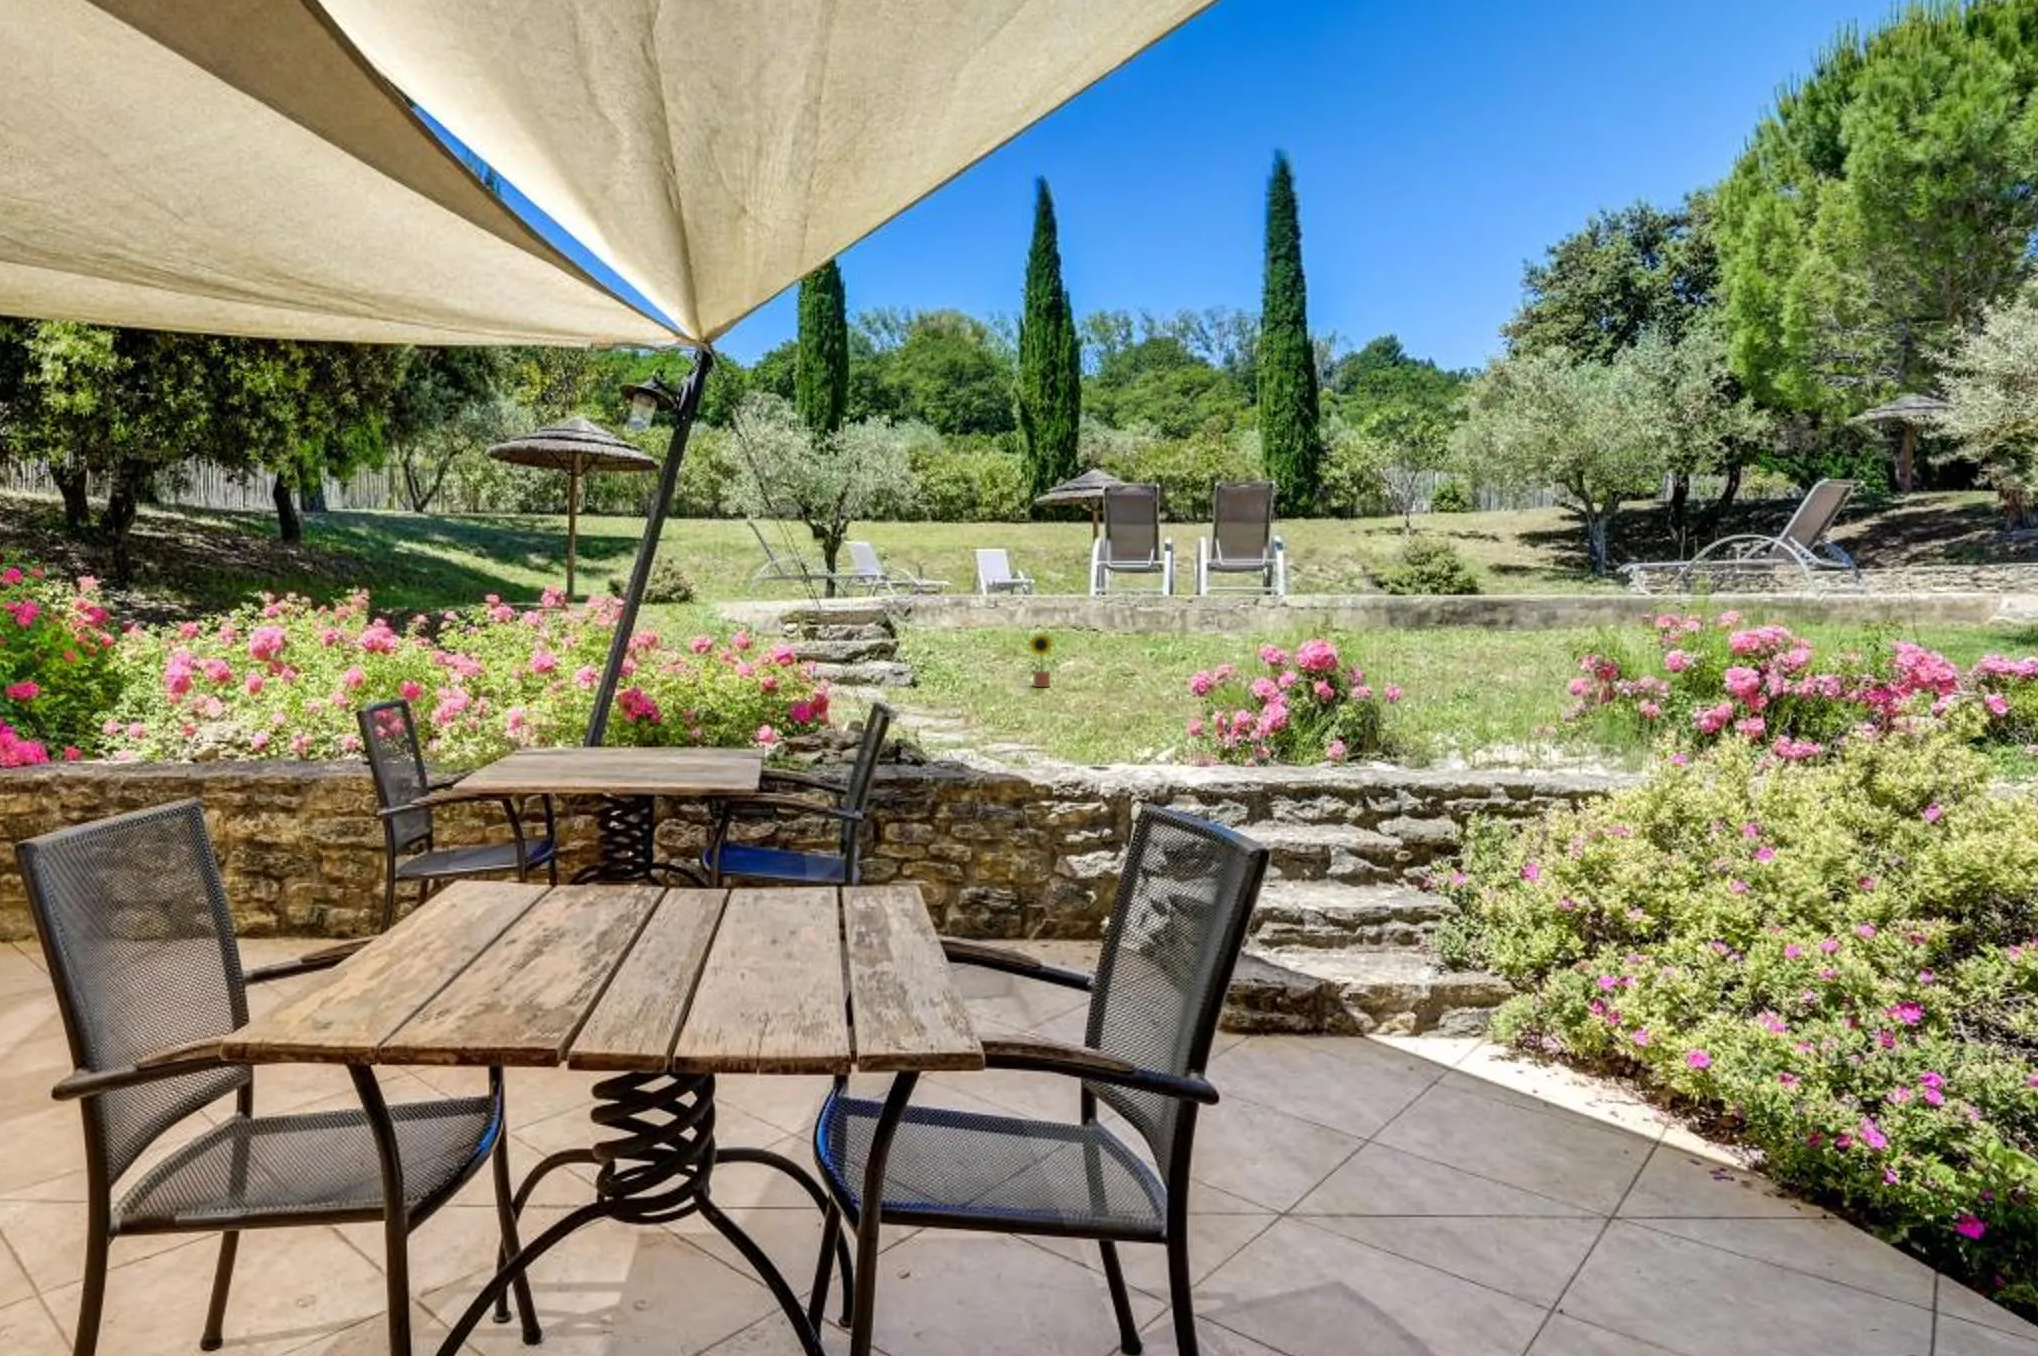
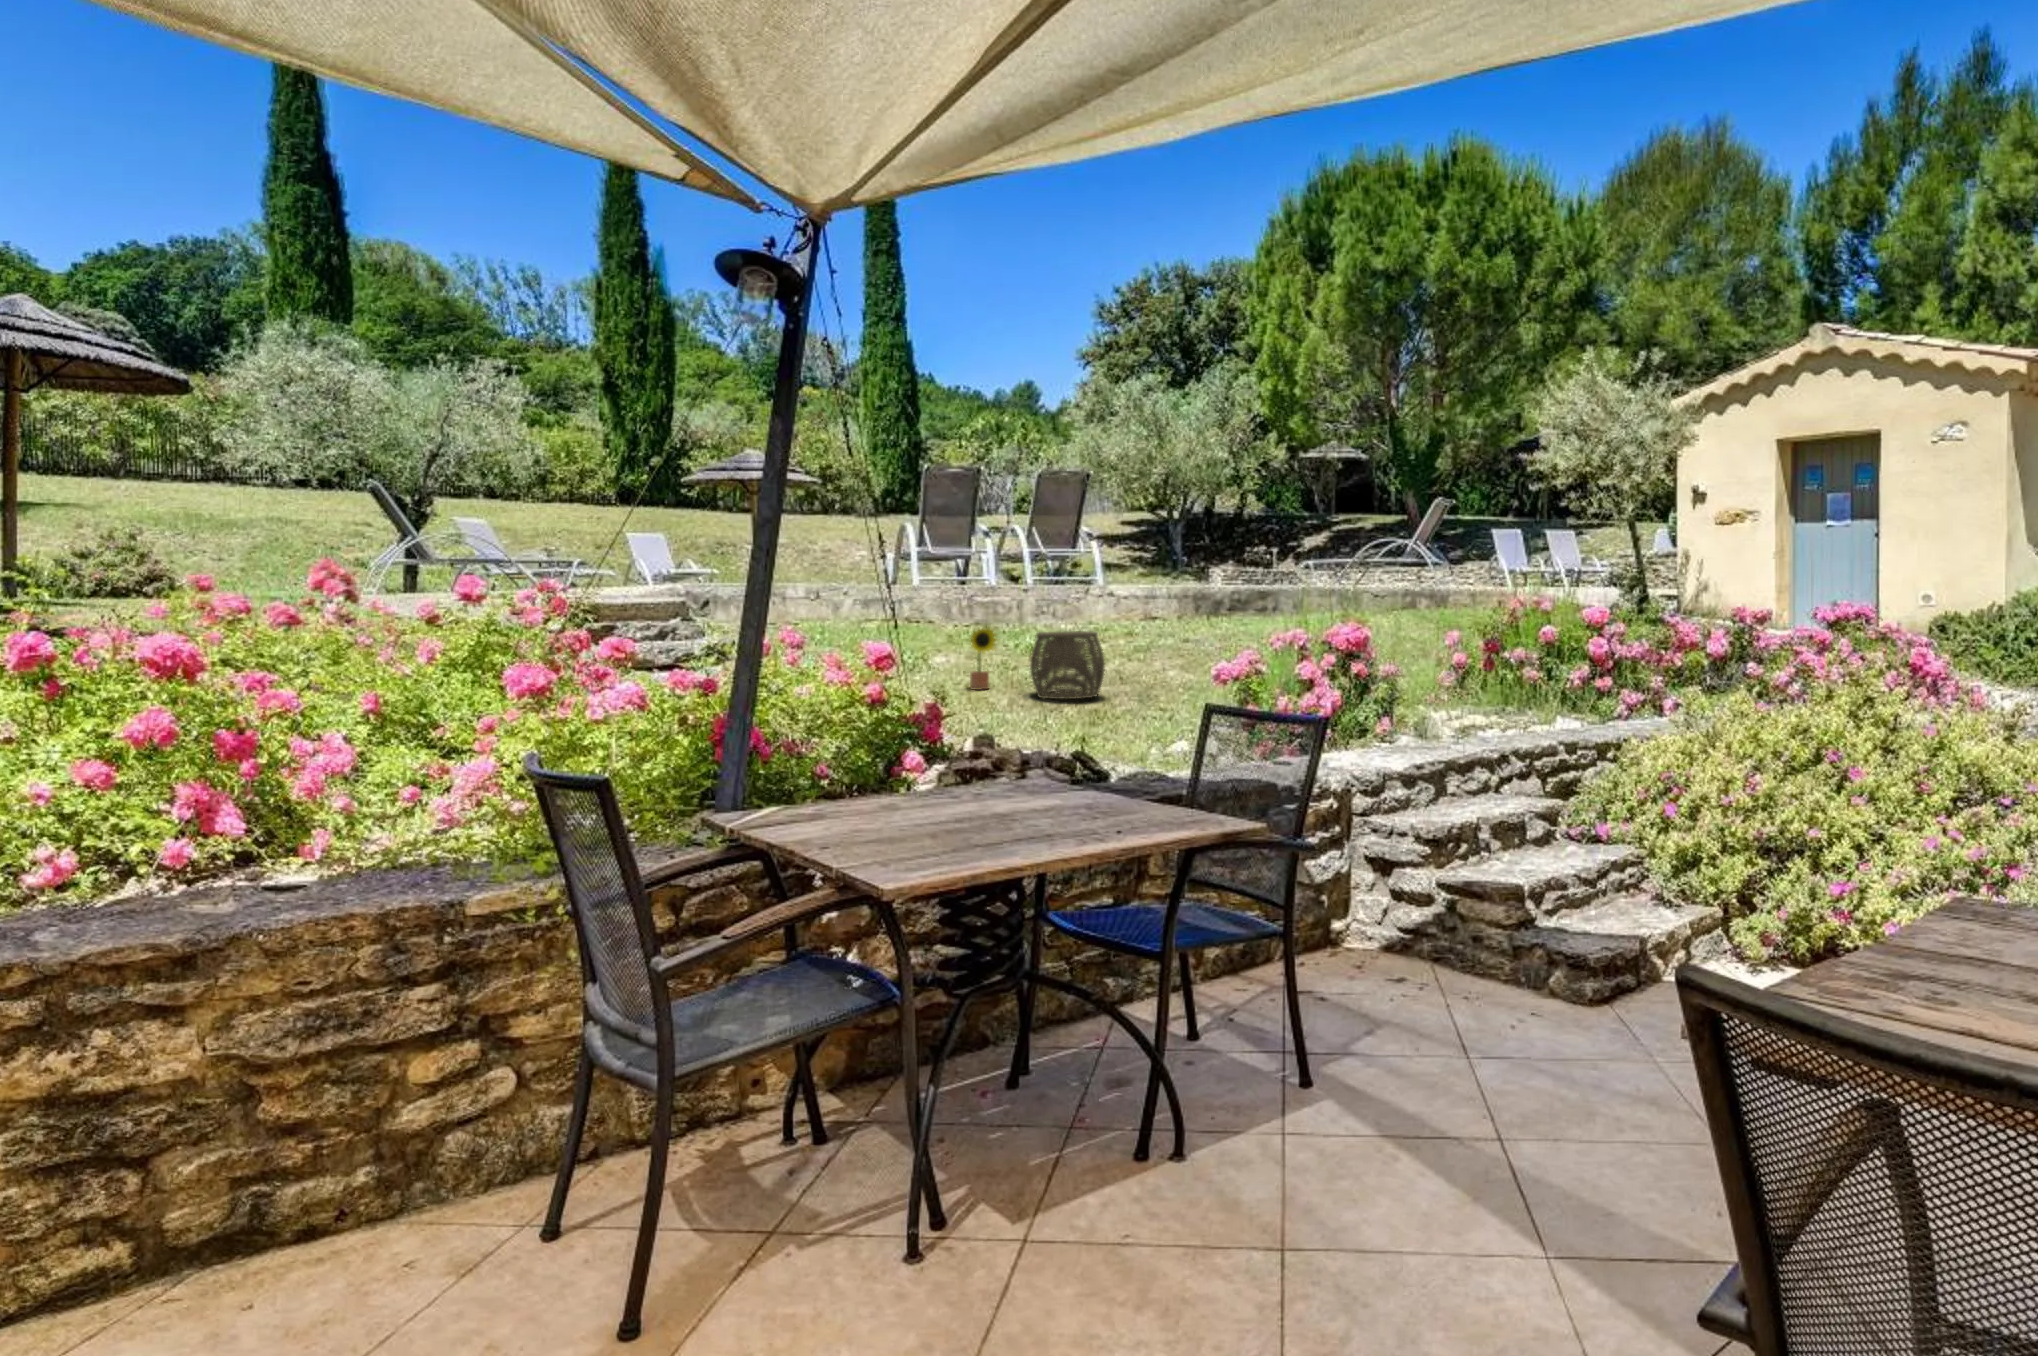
woven basket: none [1068,640,1139,700] -> present [1030,631,1105,699]

